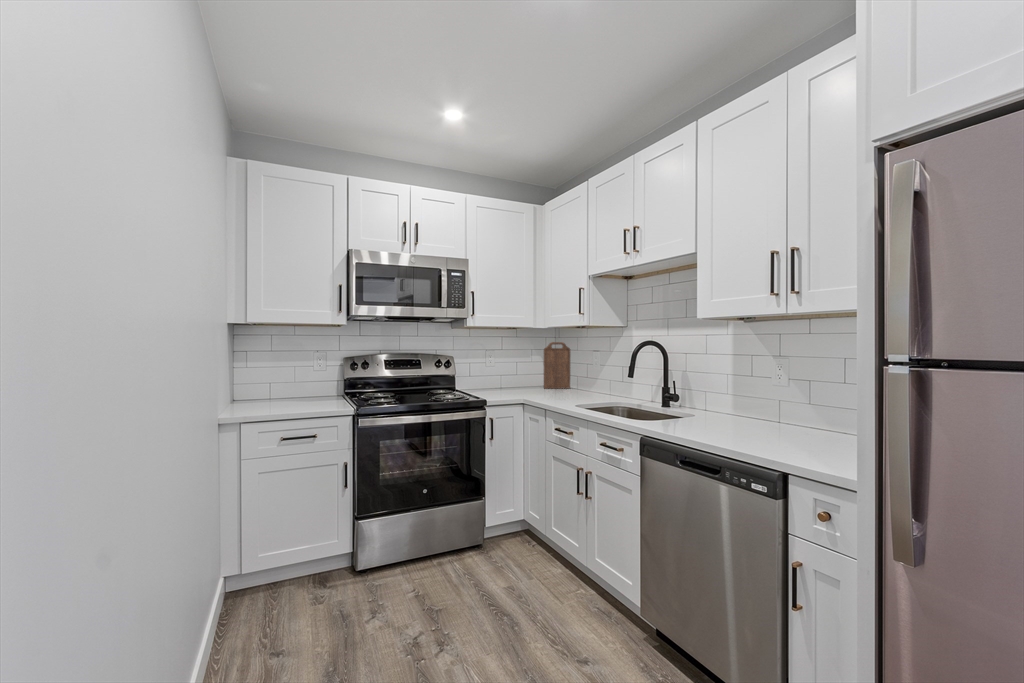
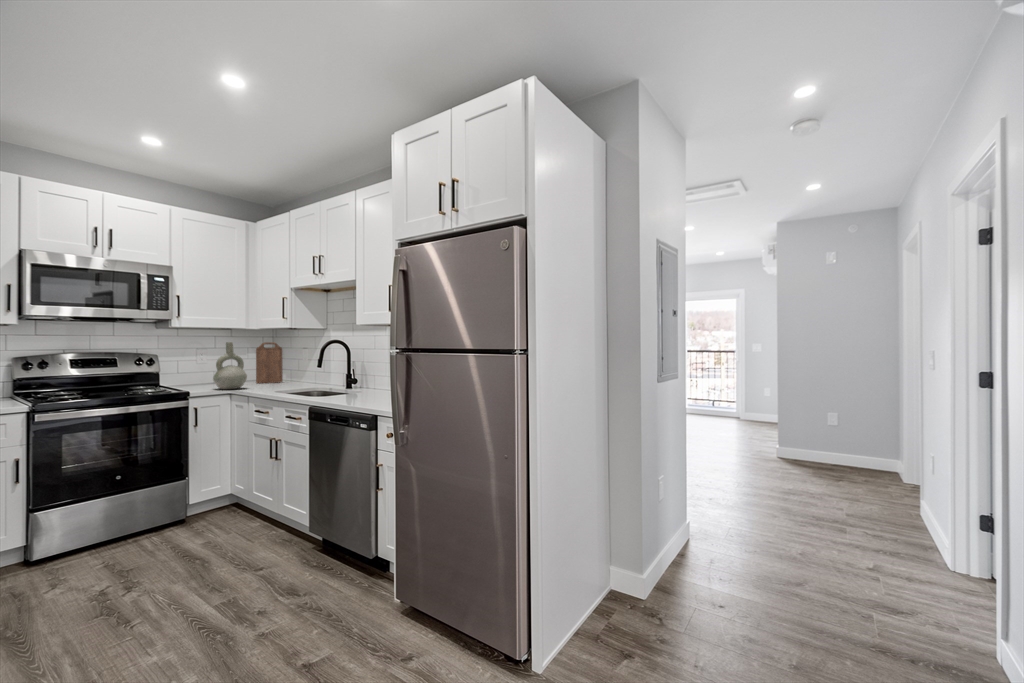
decorative vase: none [507,343,541,397] -> present [213,342,247,389]

